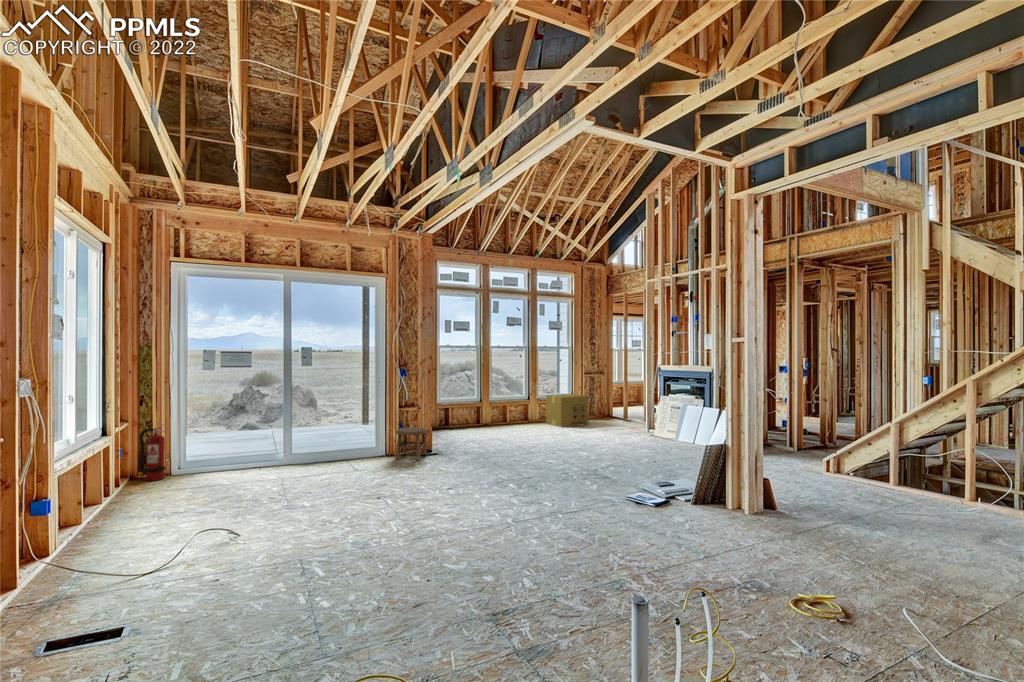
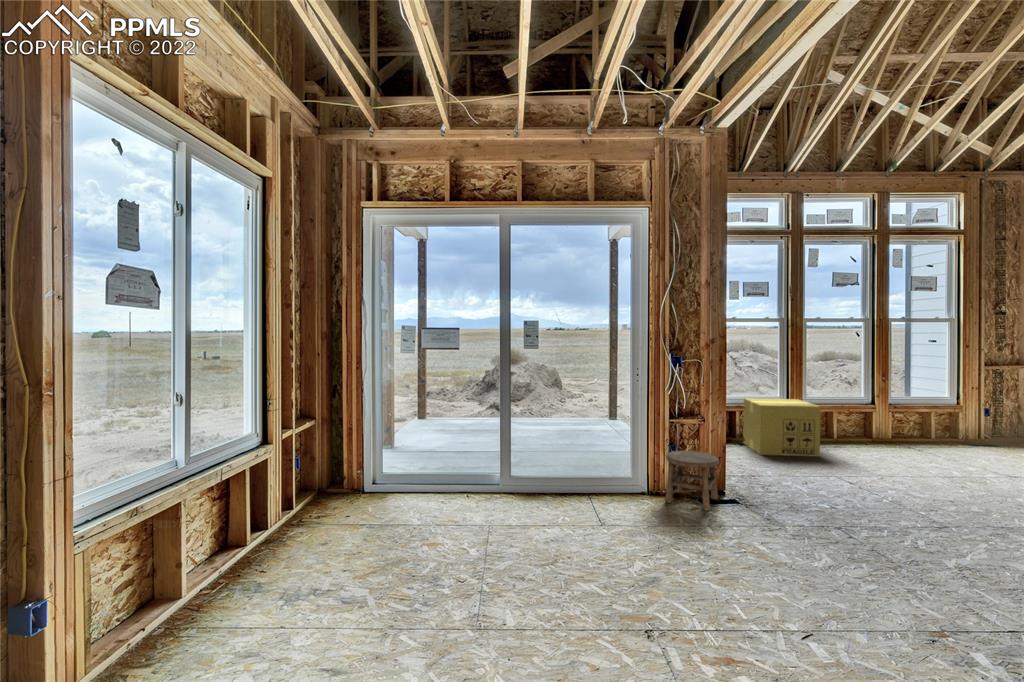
cardboard box: present [546,394,589,427] -> present [743,398,820,457]
fire extinguisher: present [138,425,165,481] -> none [330,424,359,498]

